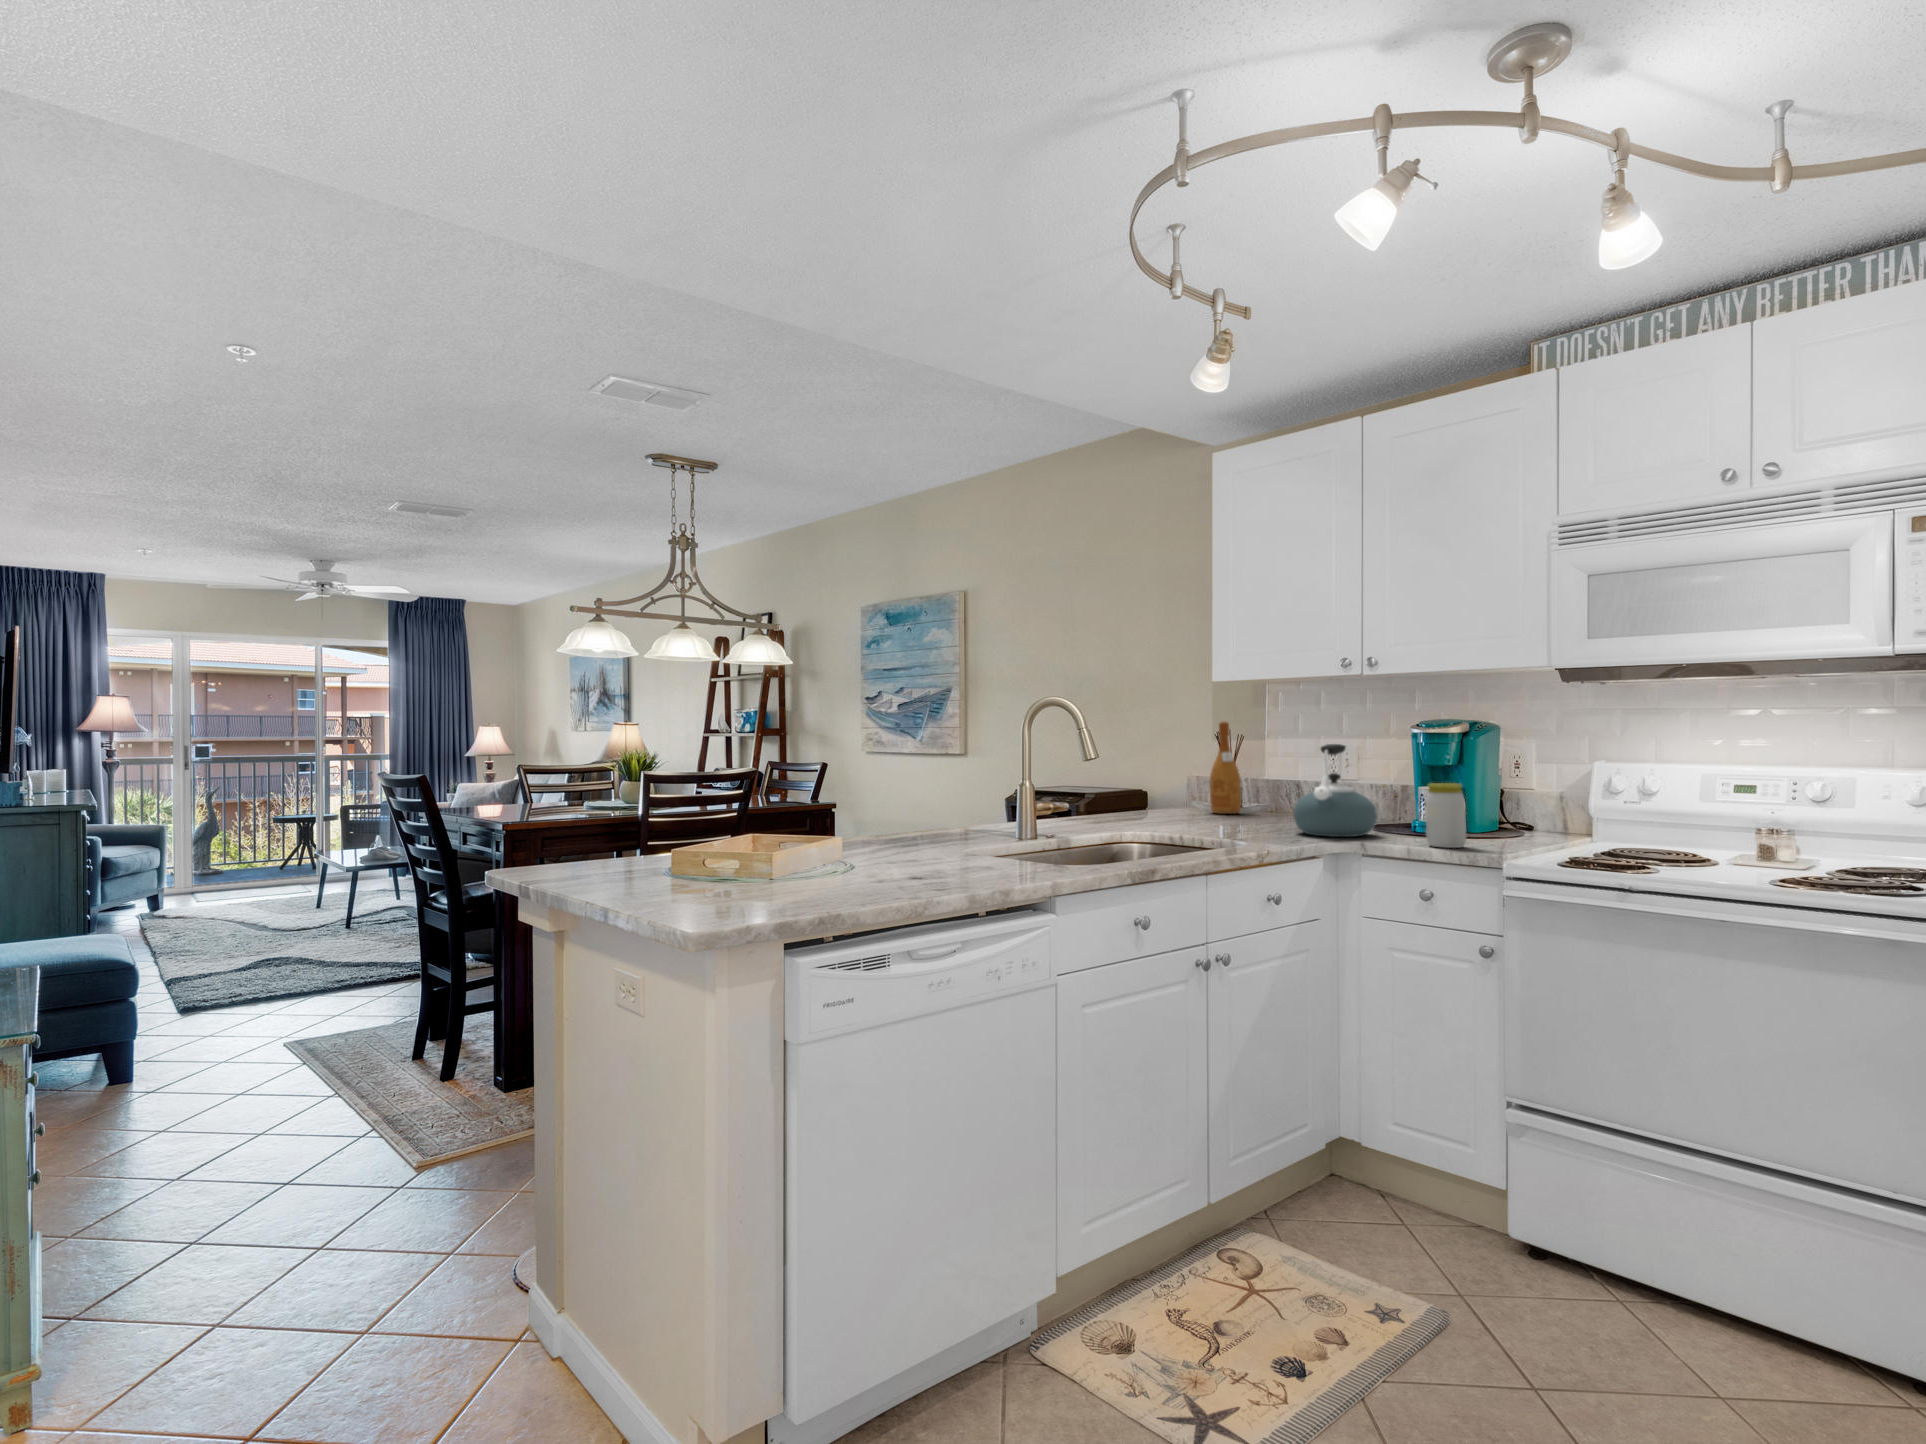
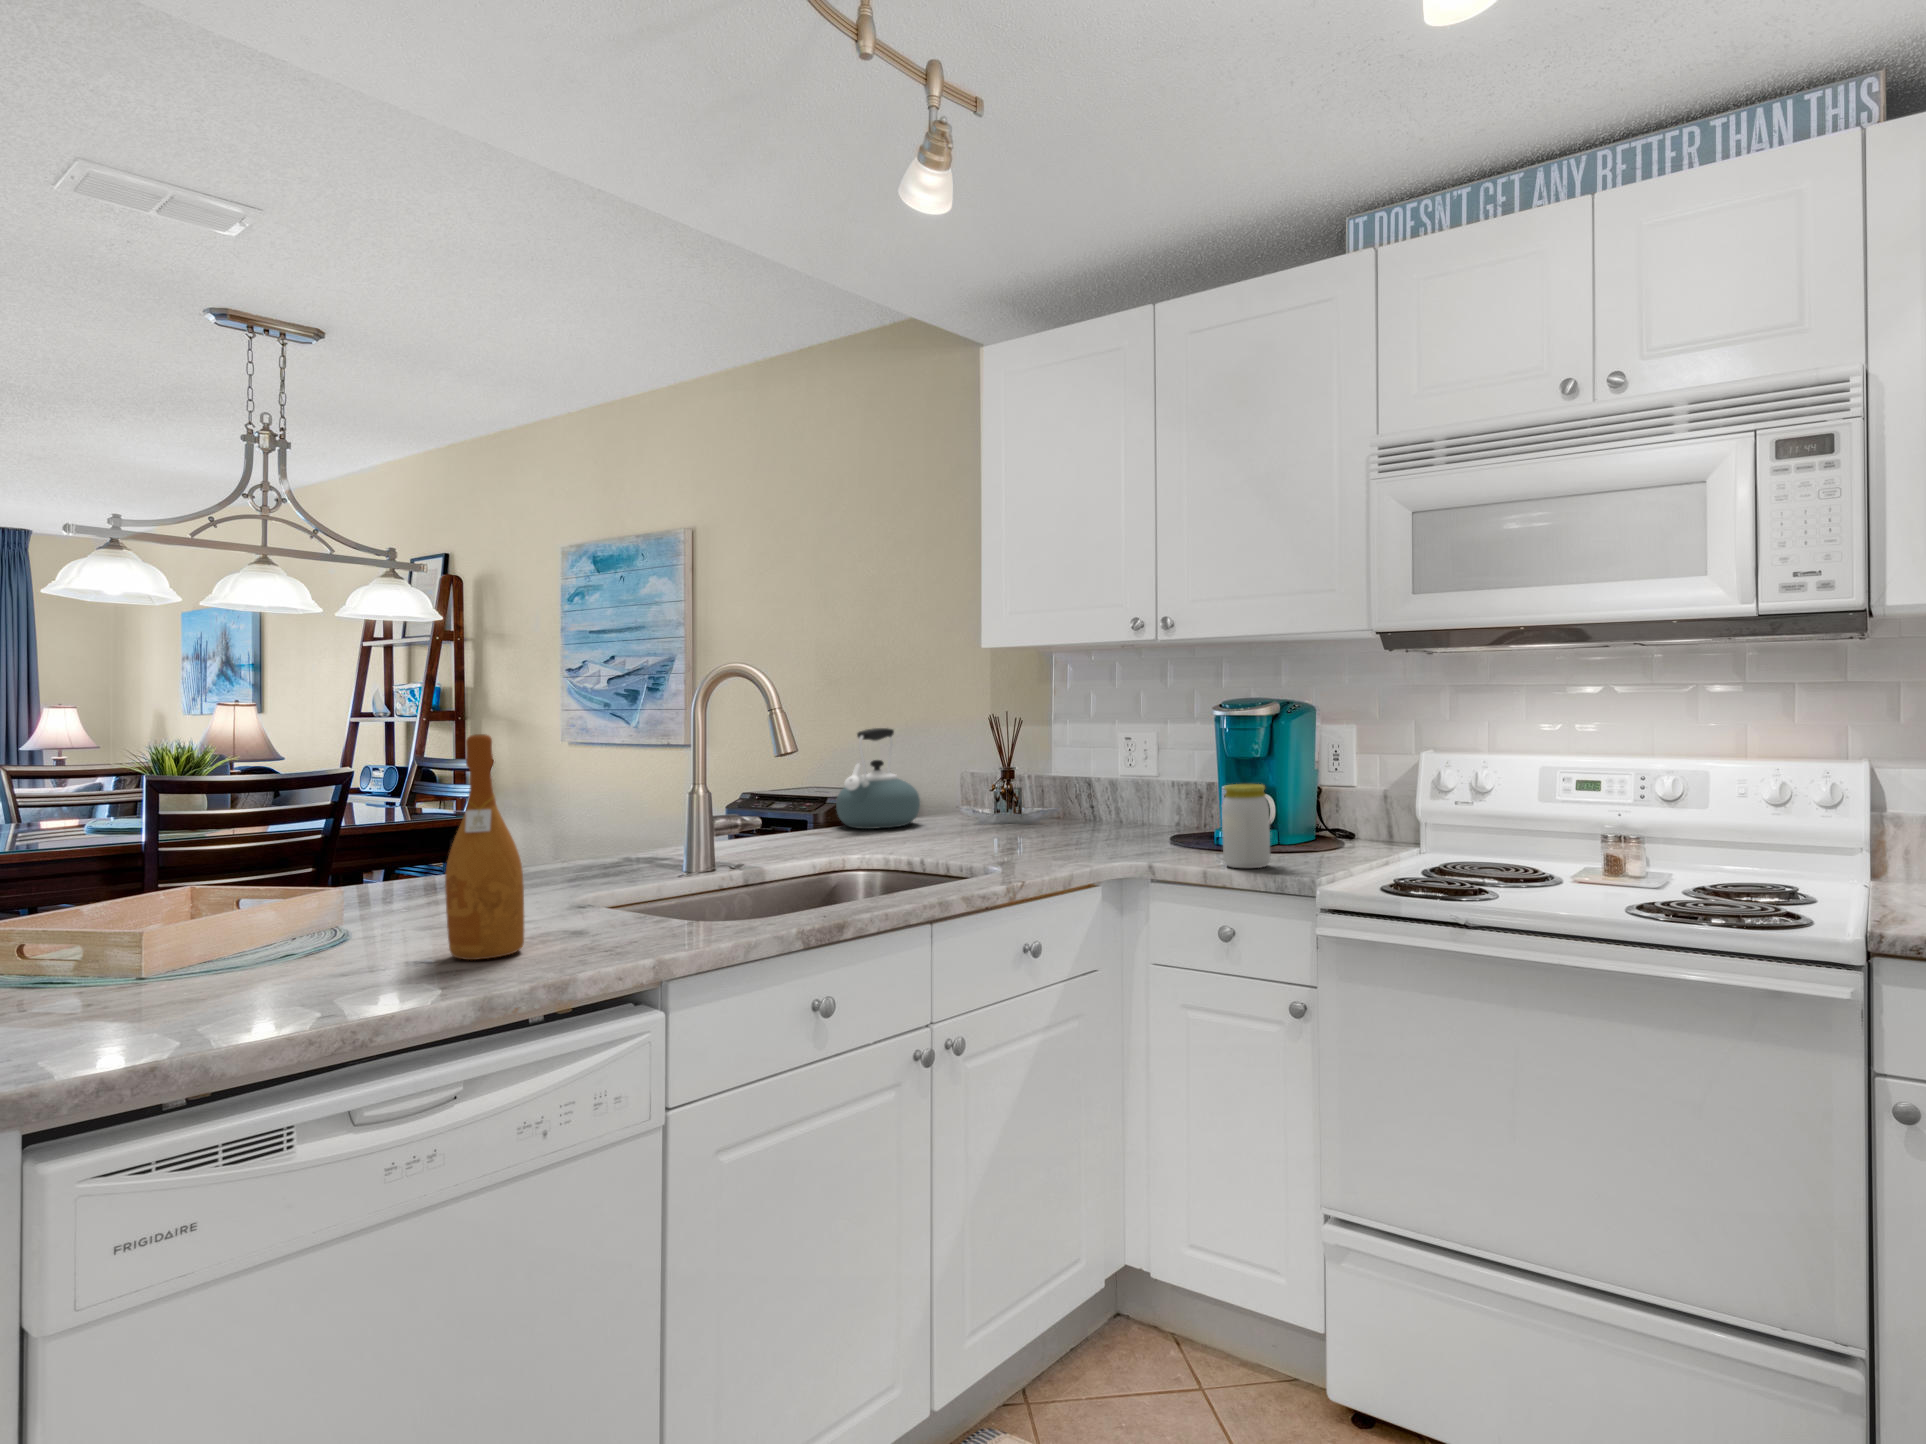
wine bottle: present [1210,722,1241,814] -> present [445,734,524,960]
kettle: present [1294,744,1377,837] -> present [836,728,920,829]

